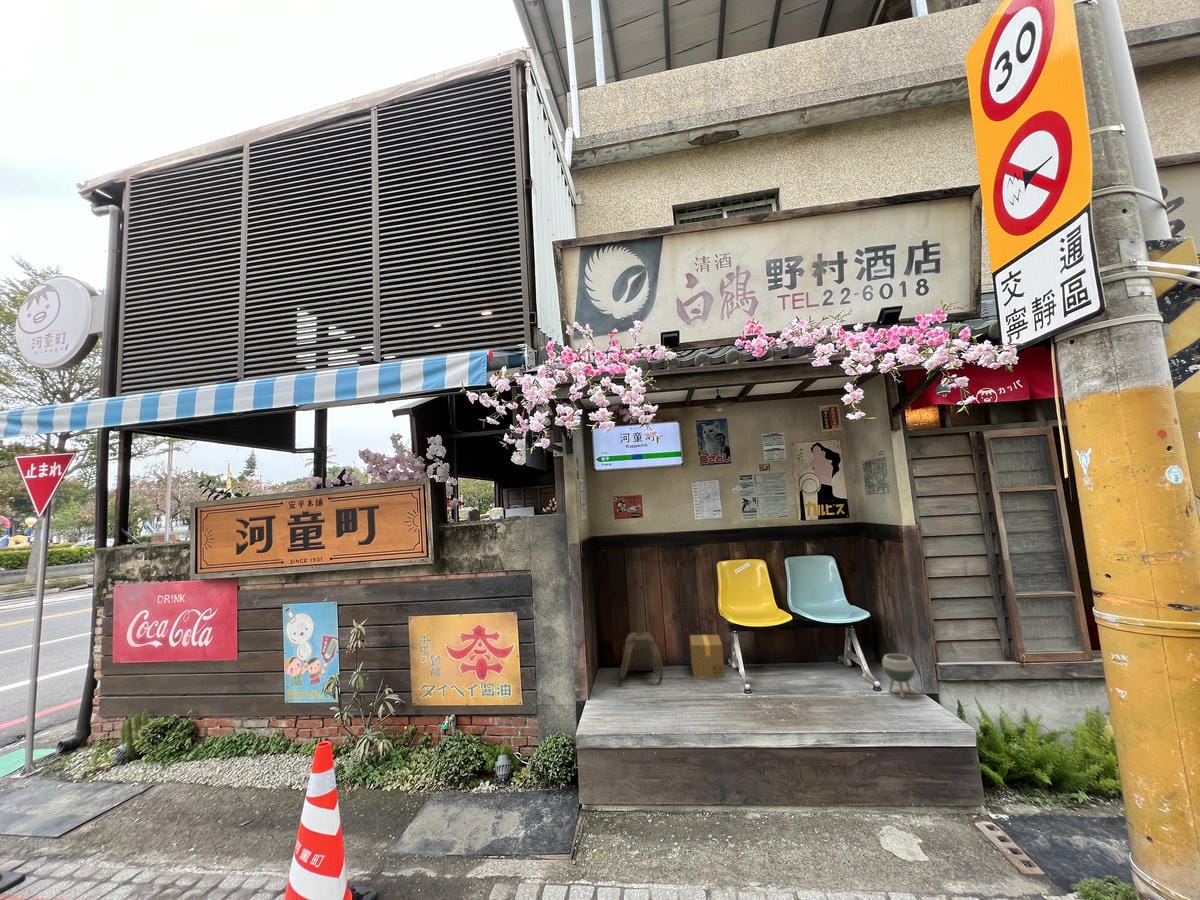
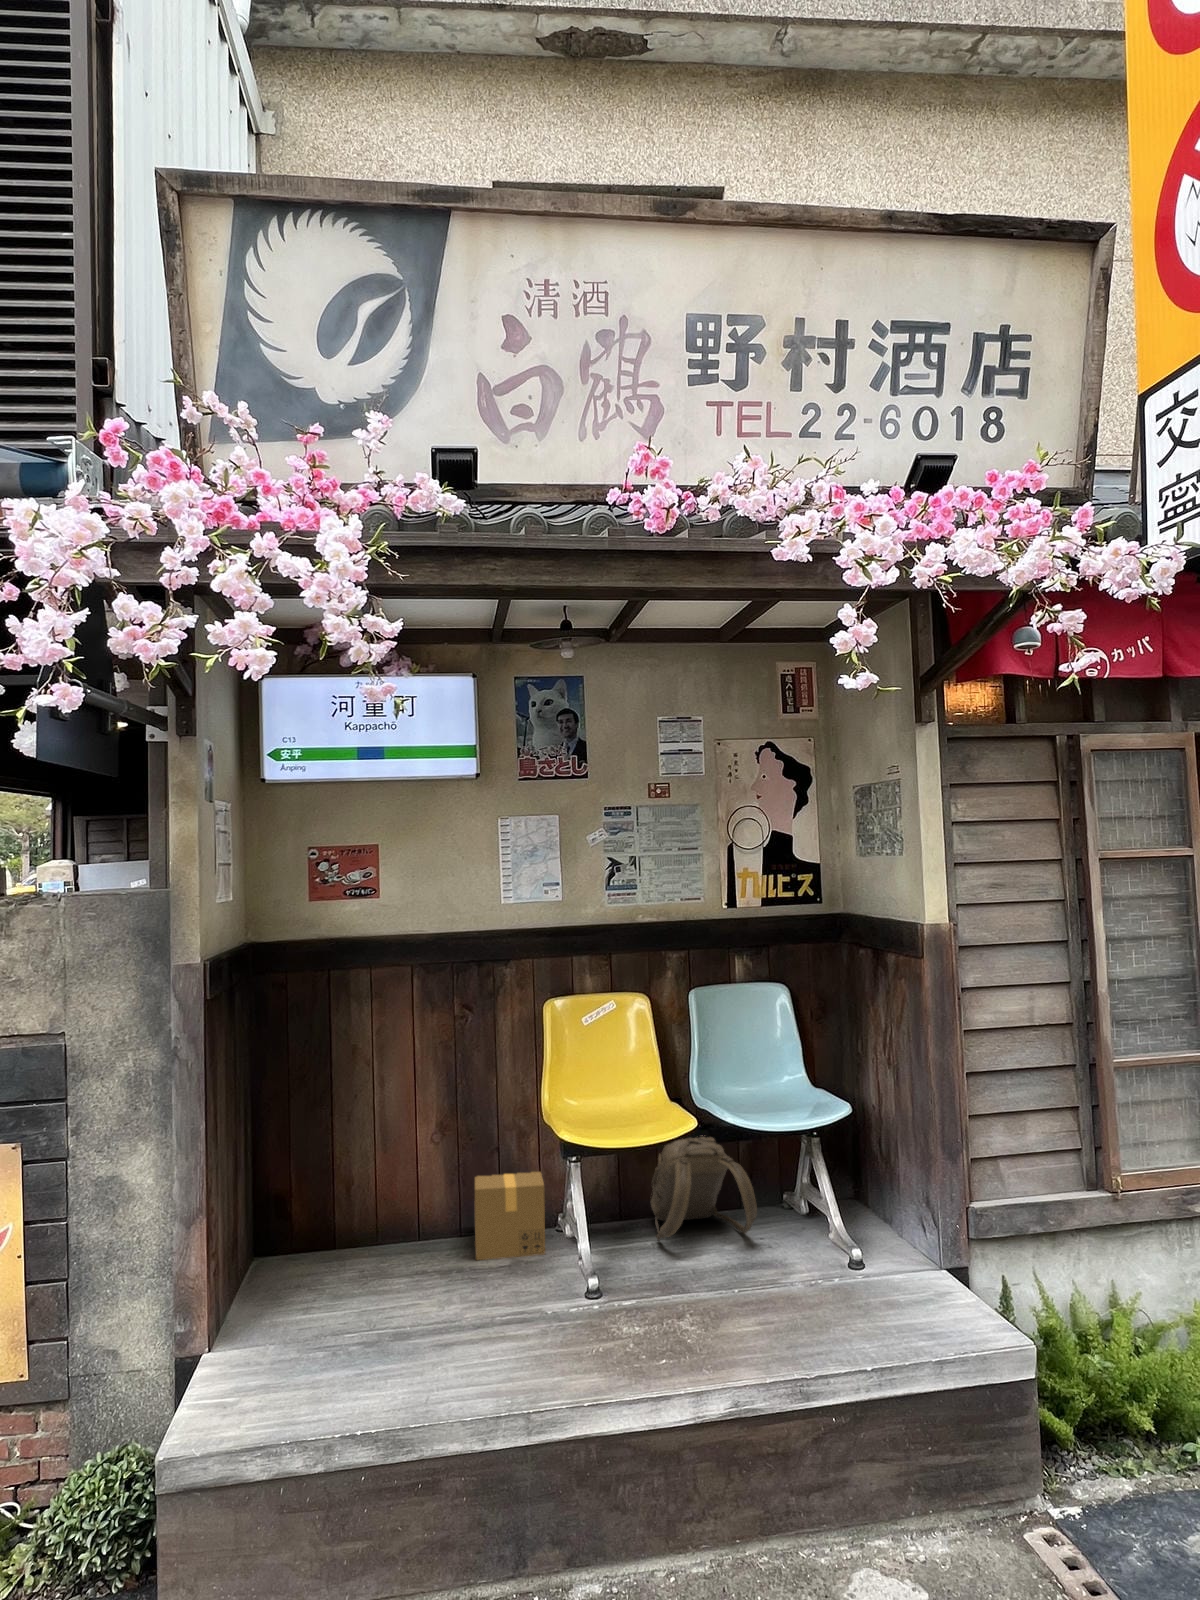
backpack: present [620,632,663,678] -> present [651,1135,757,1241]
planter: present [882,654,915,698] -> none [867,1189,928,1281]

